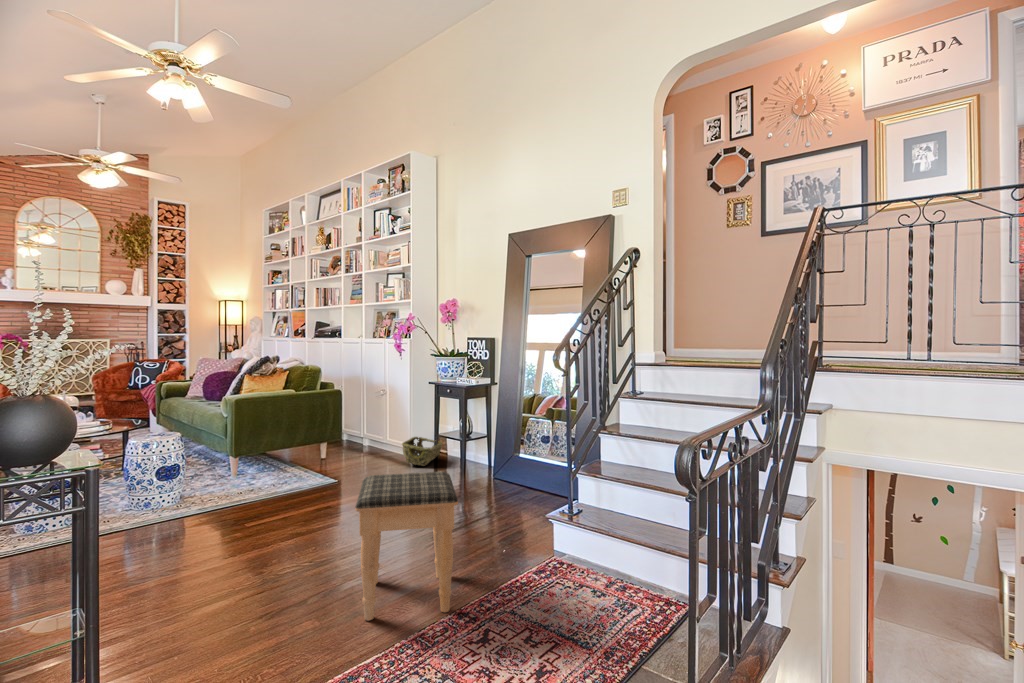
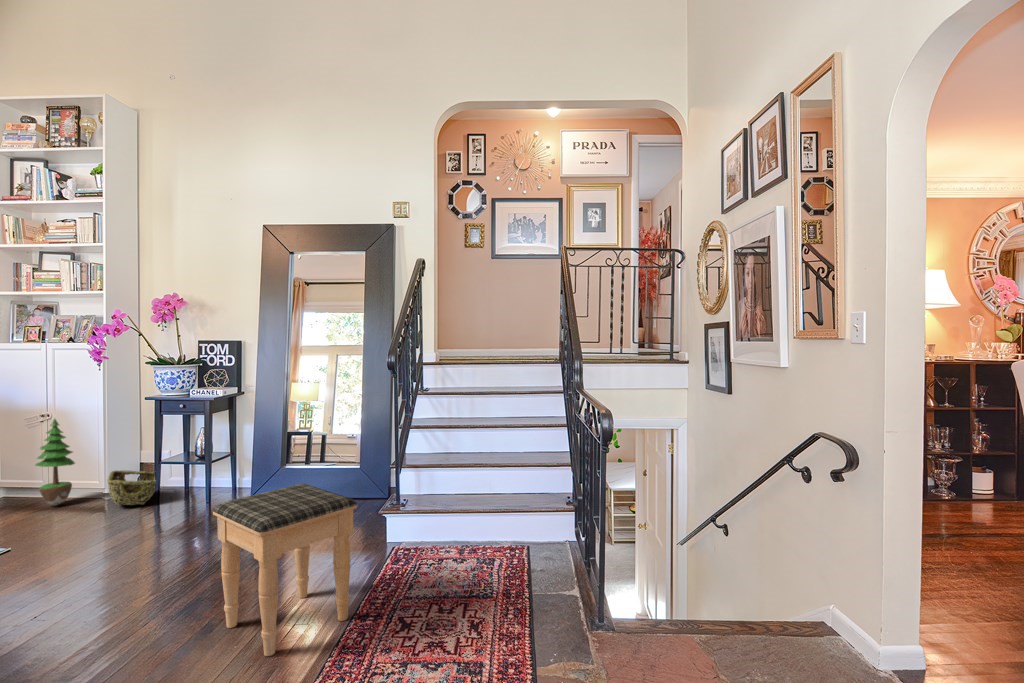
potted tree: none [370,392,393,457] -> present [36,419,75,506]

